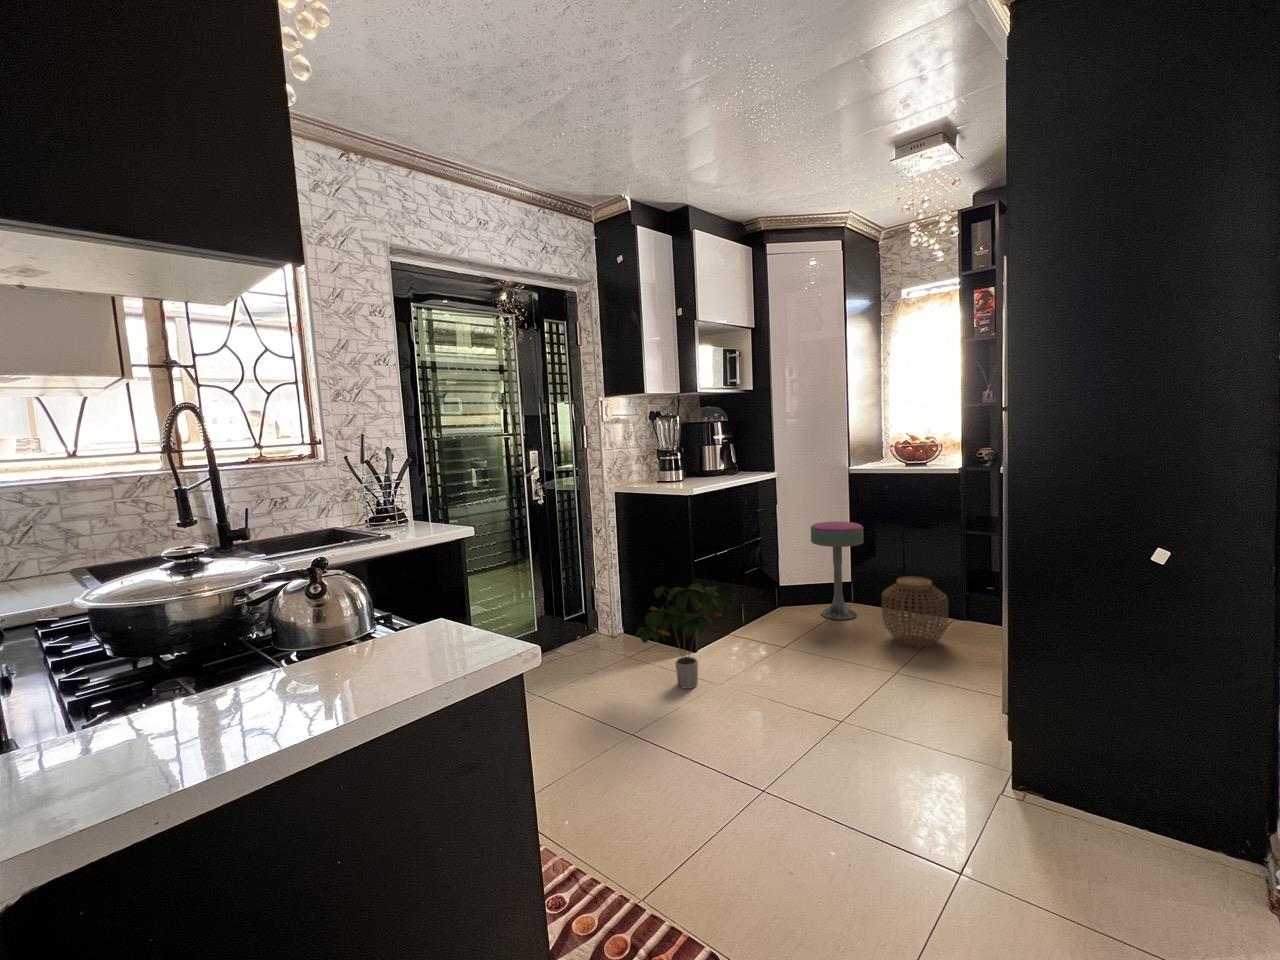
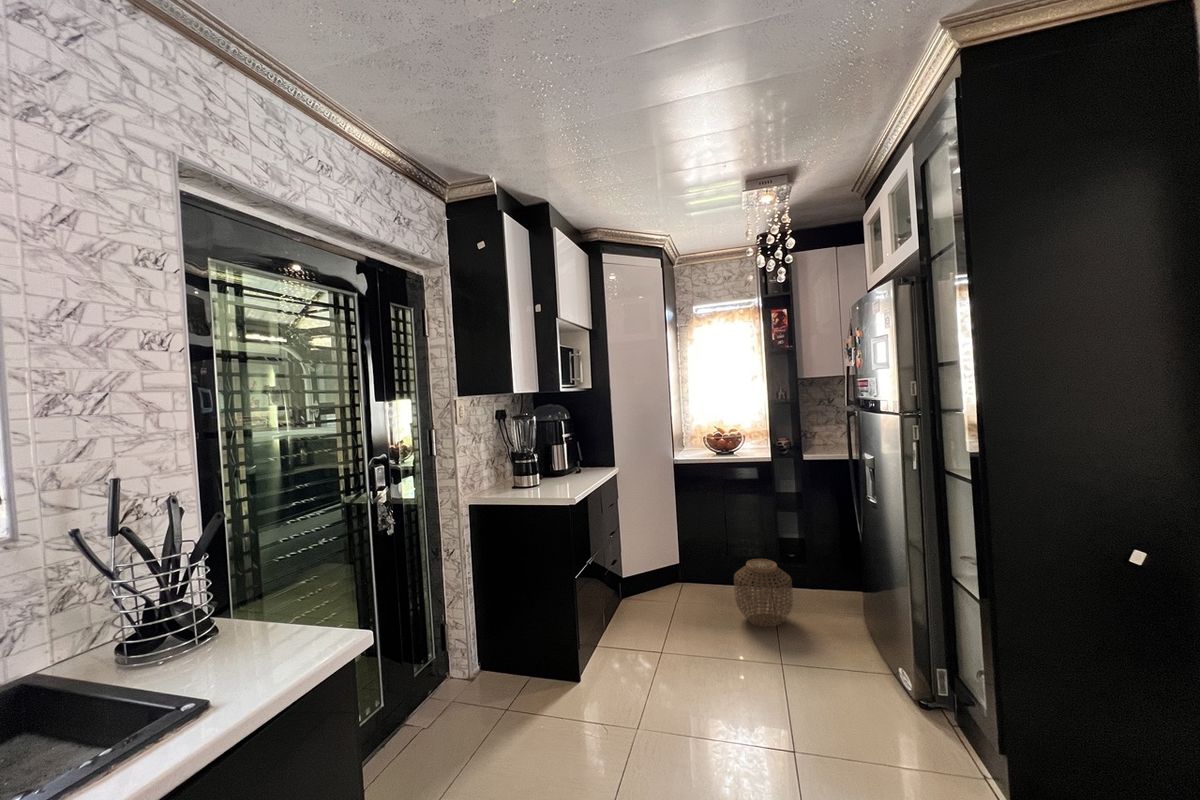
bar stool: present [811,521,864,620] -> none [652,510,700,607]
potted plant: present [636,583,731,689] -> none [542,612,647,750]

